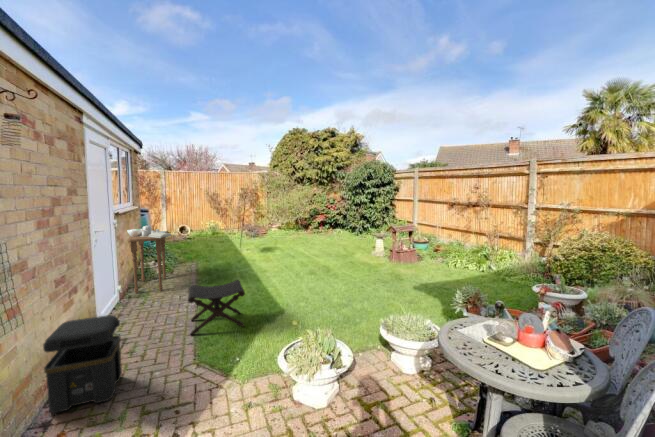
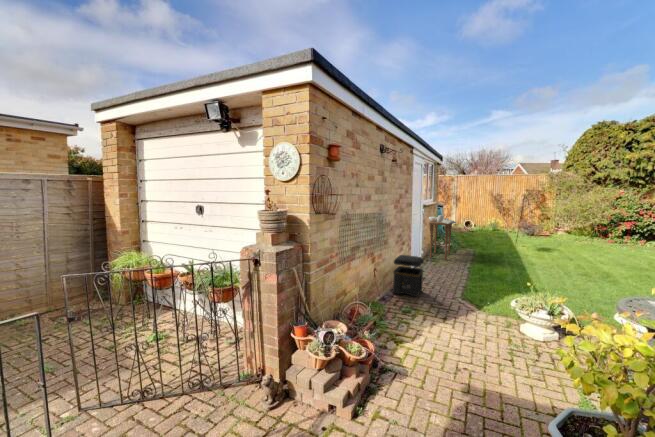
footstool: present [188,280,245,335] -> none [461,255,503,292]

